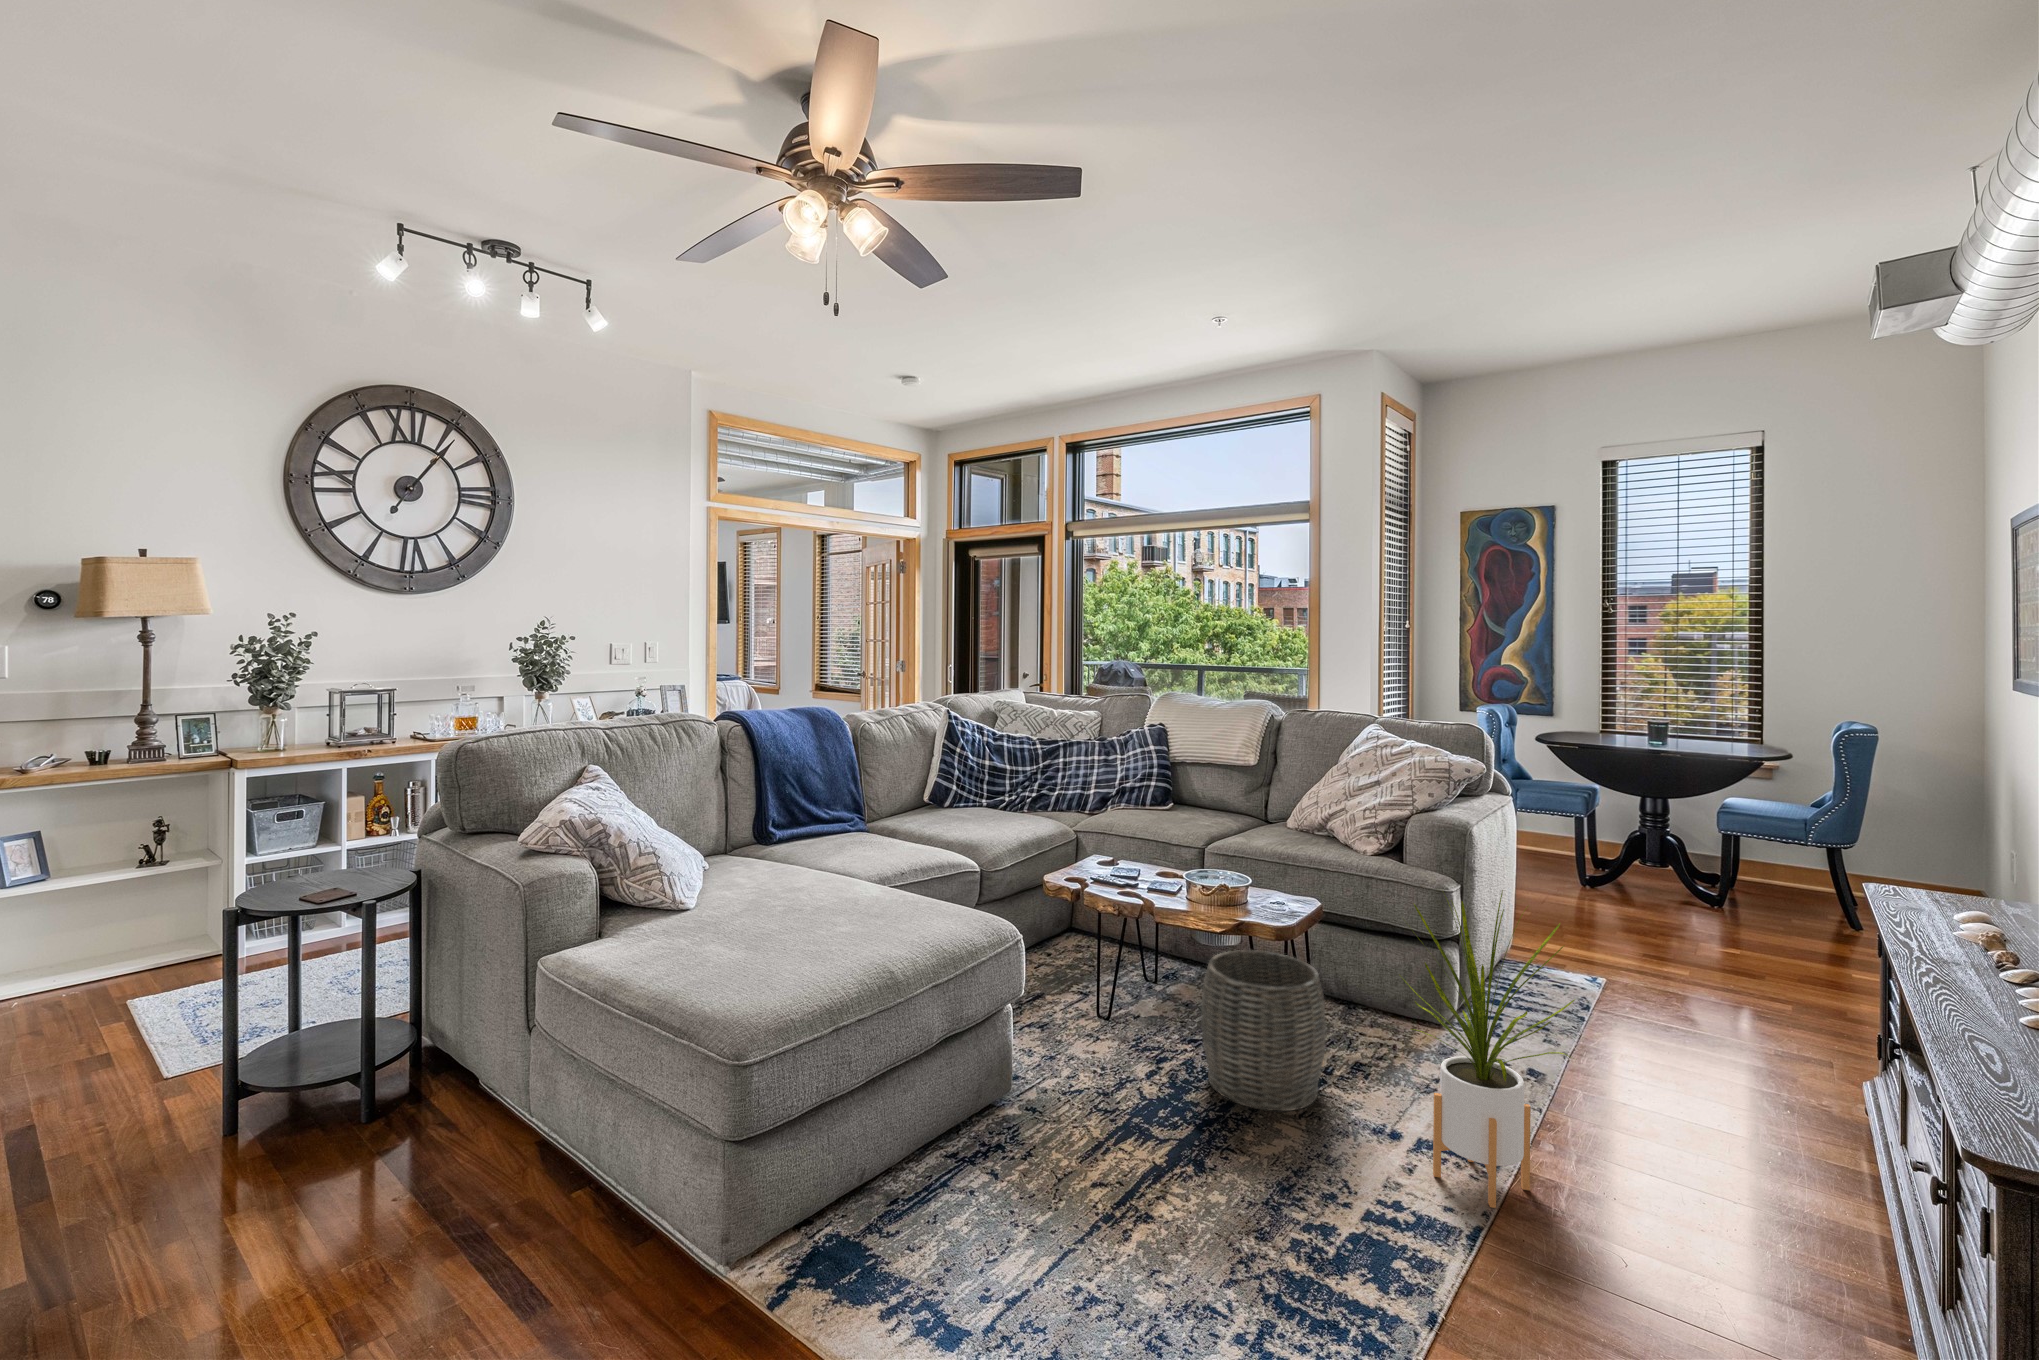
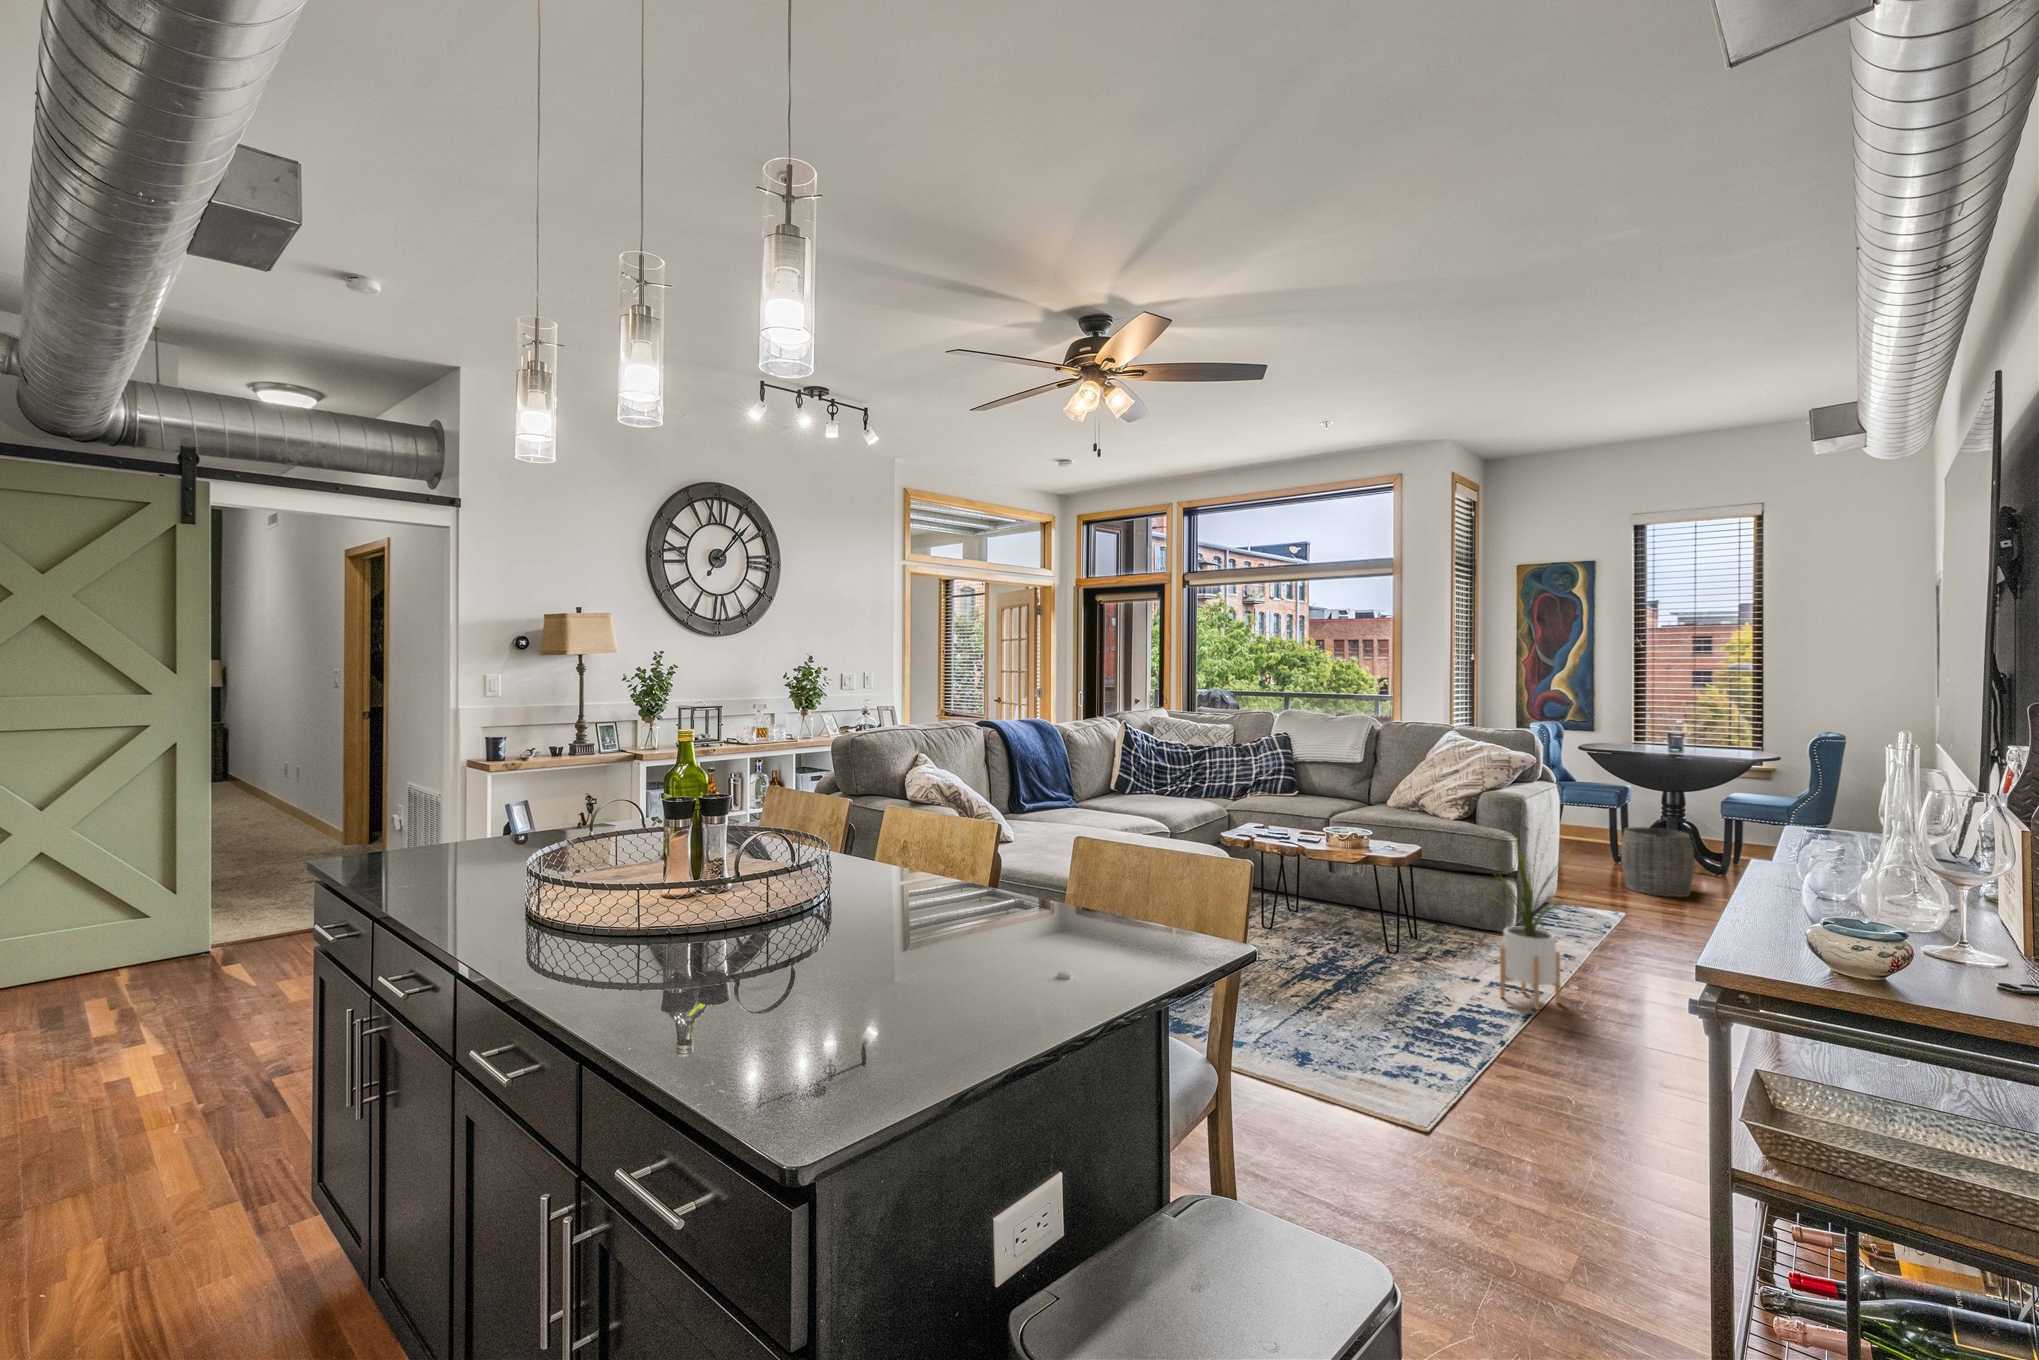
woven basket: present [1202,950,1326,1111] -> present [1621,827,1695,897]

